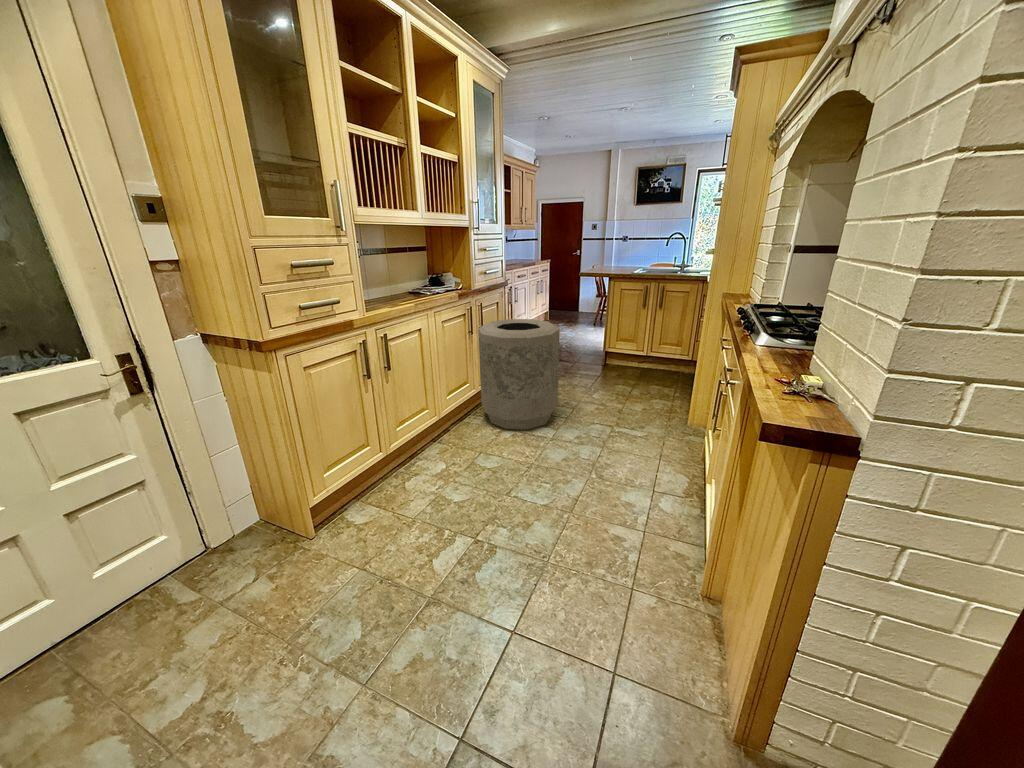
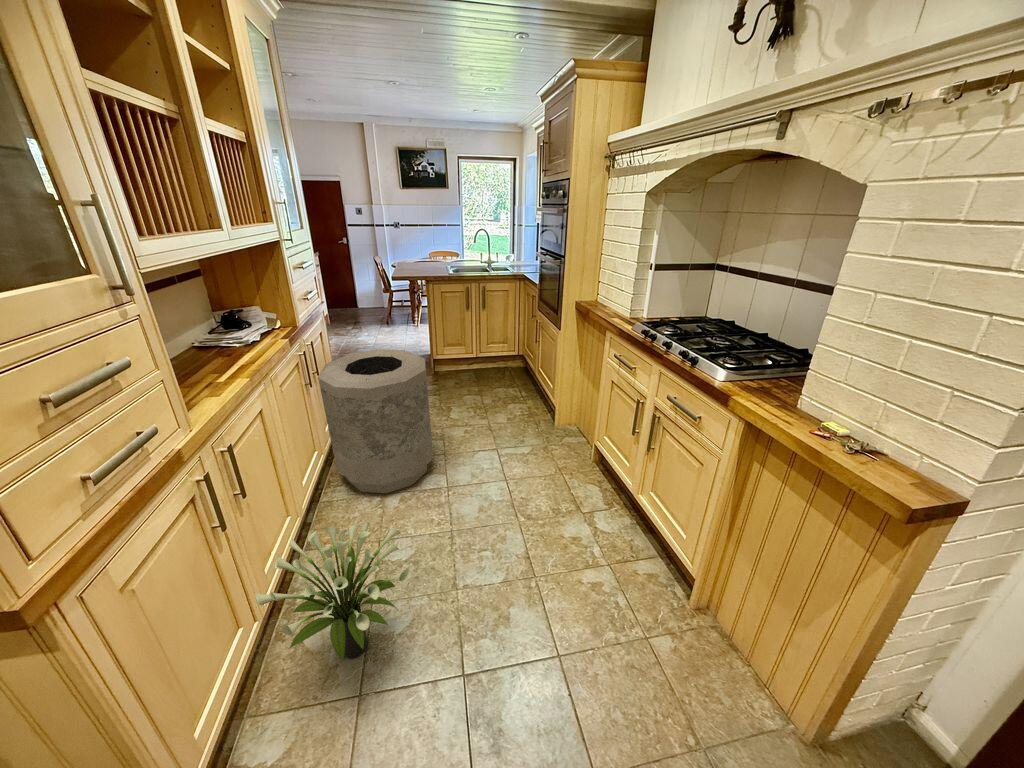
potted plant: none [376,406,471,502] -> present [255,522,409,661]

